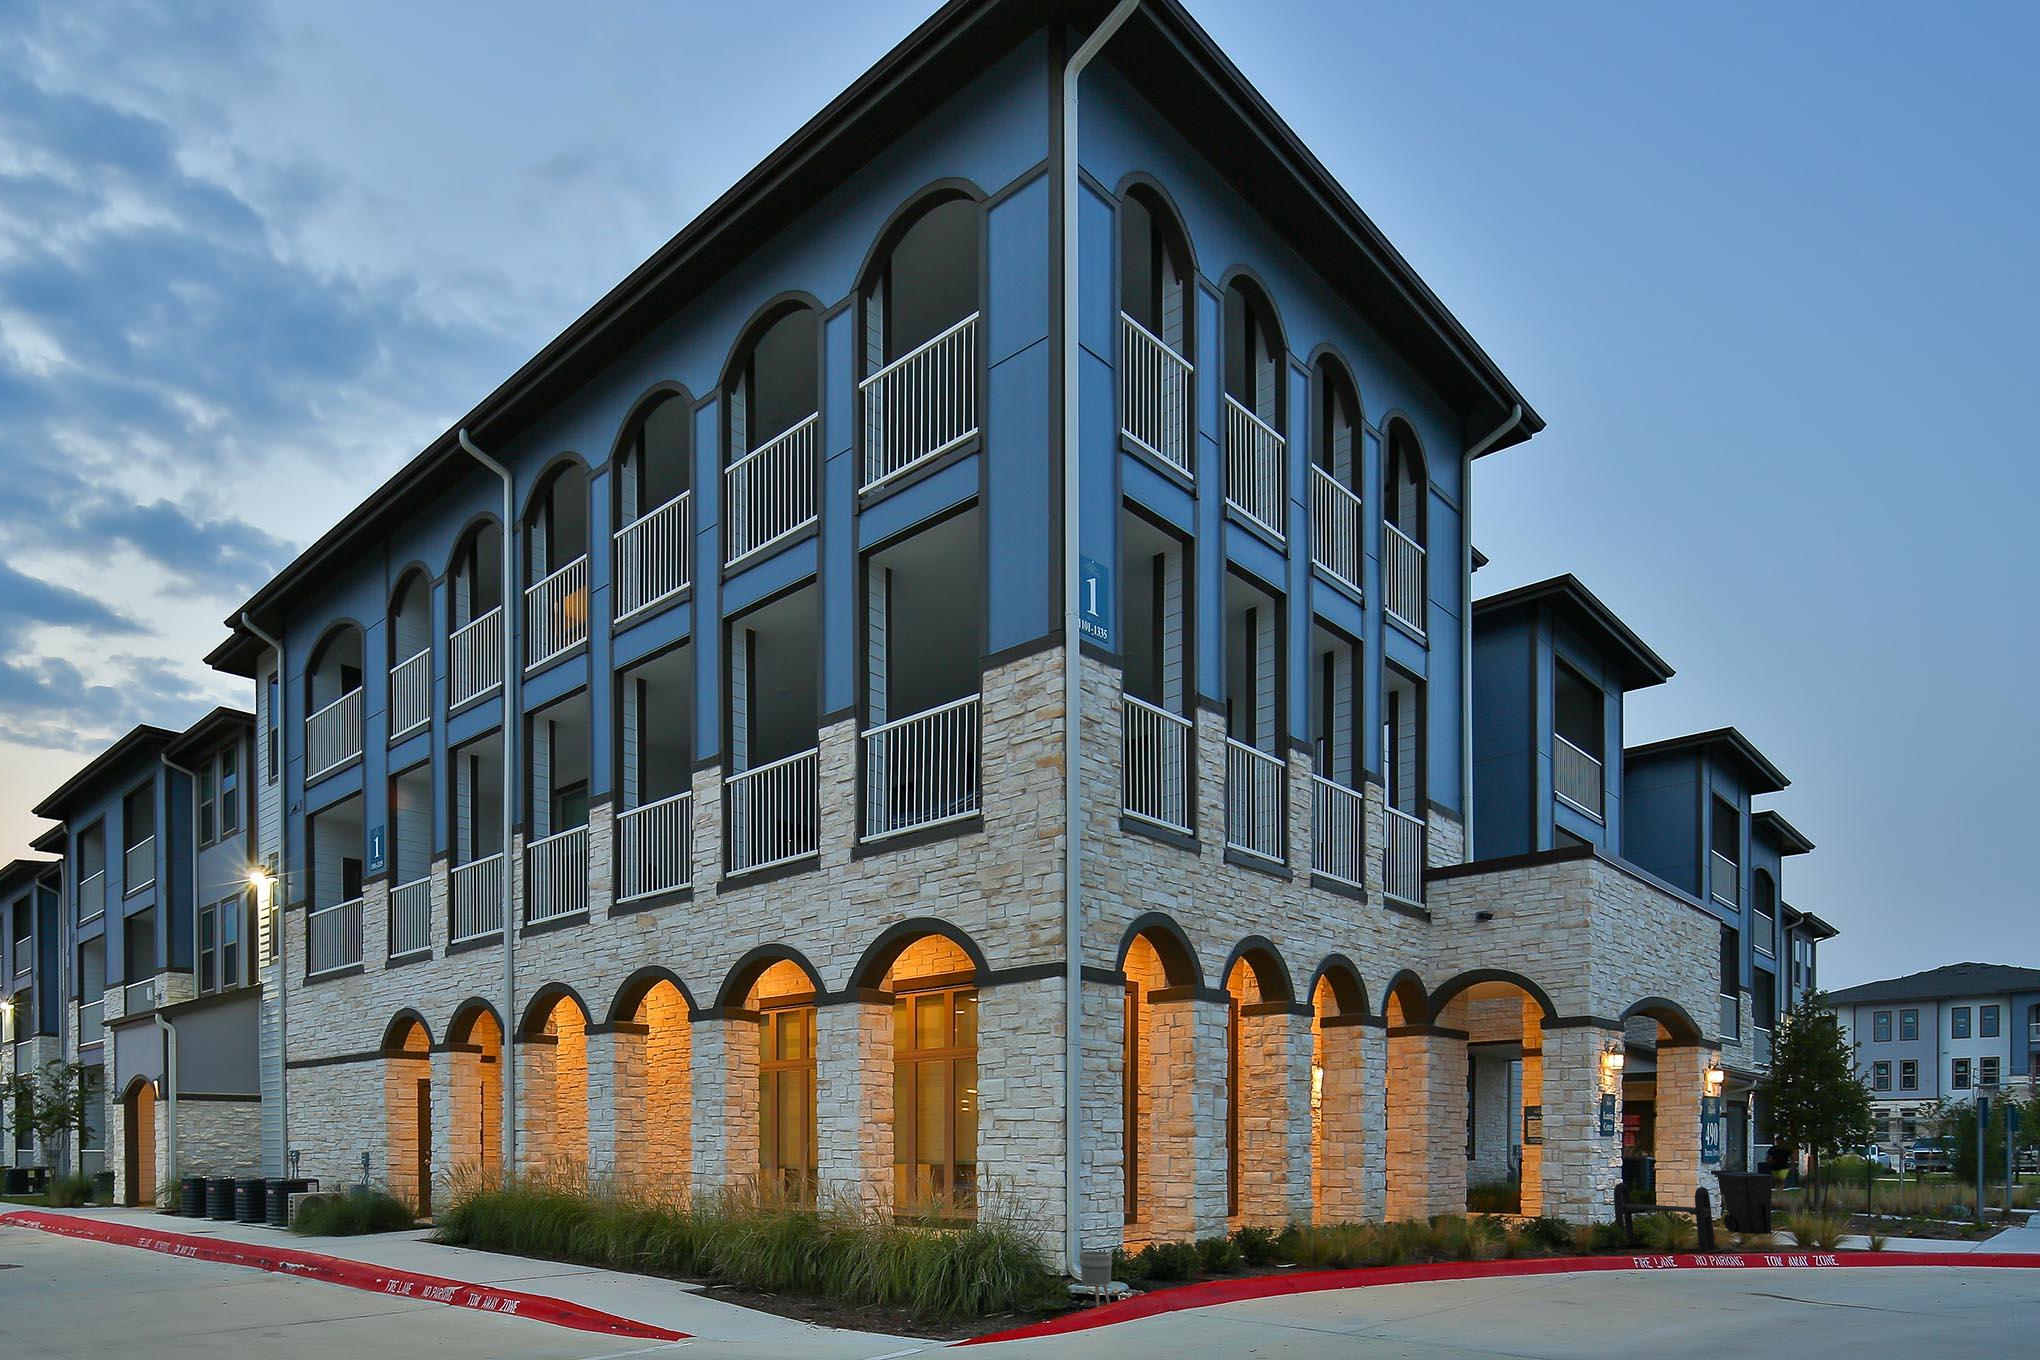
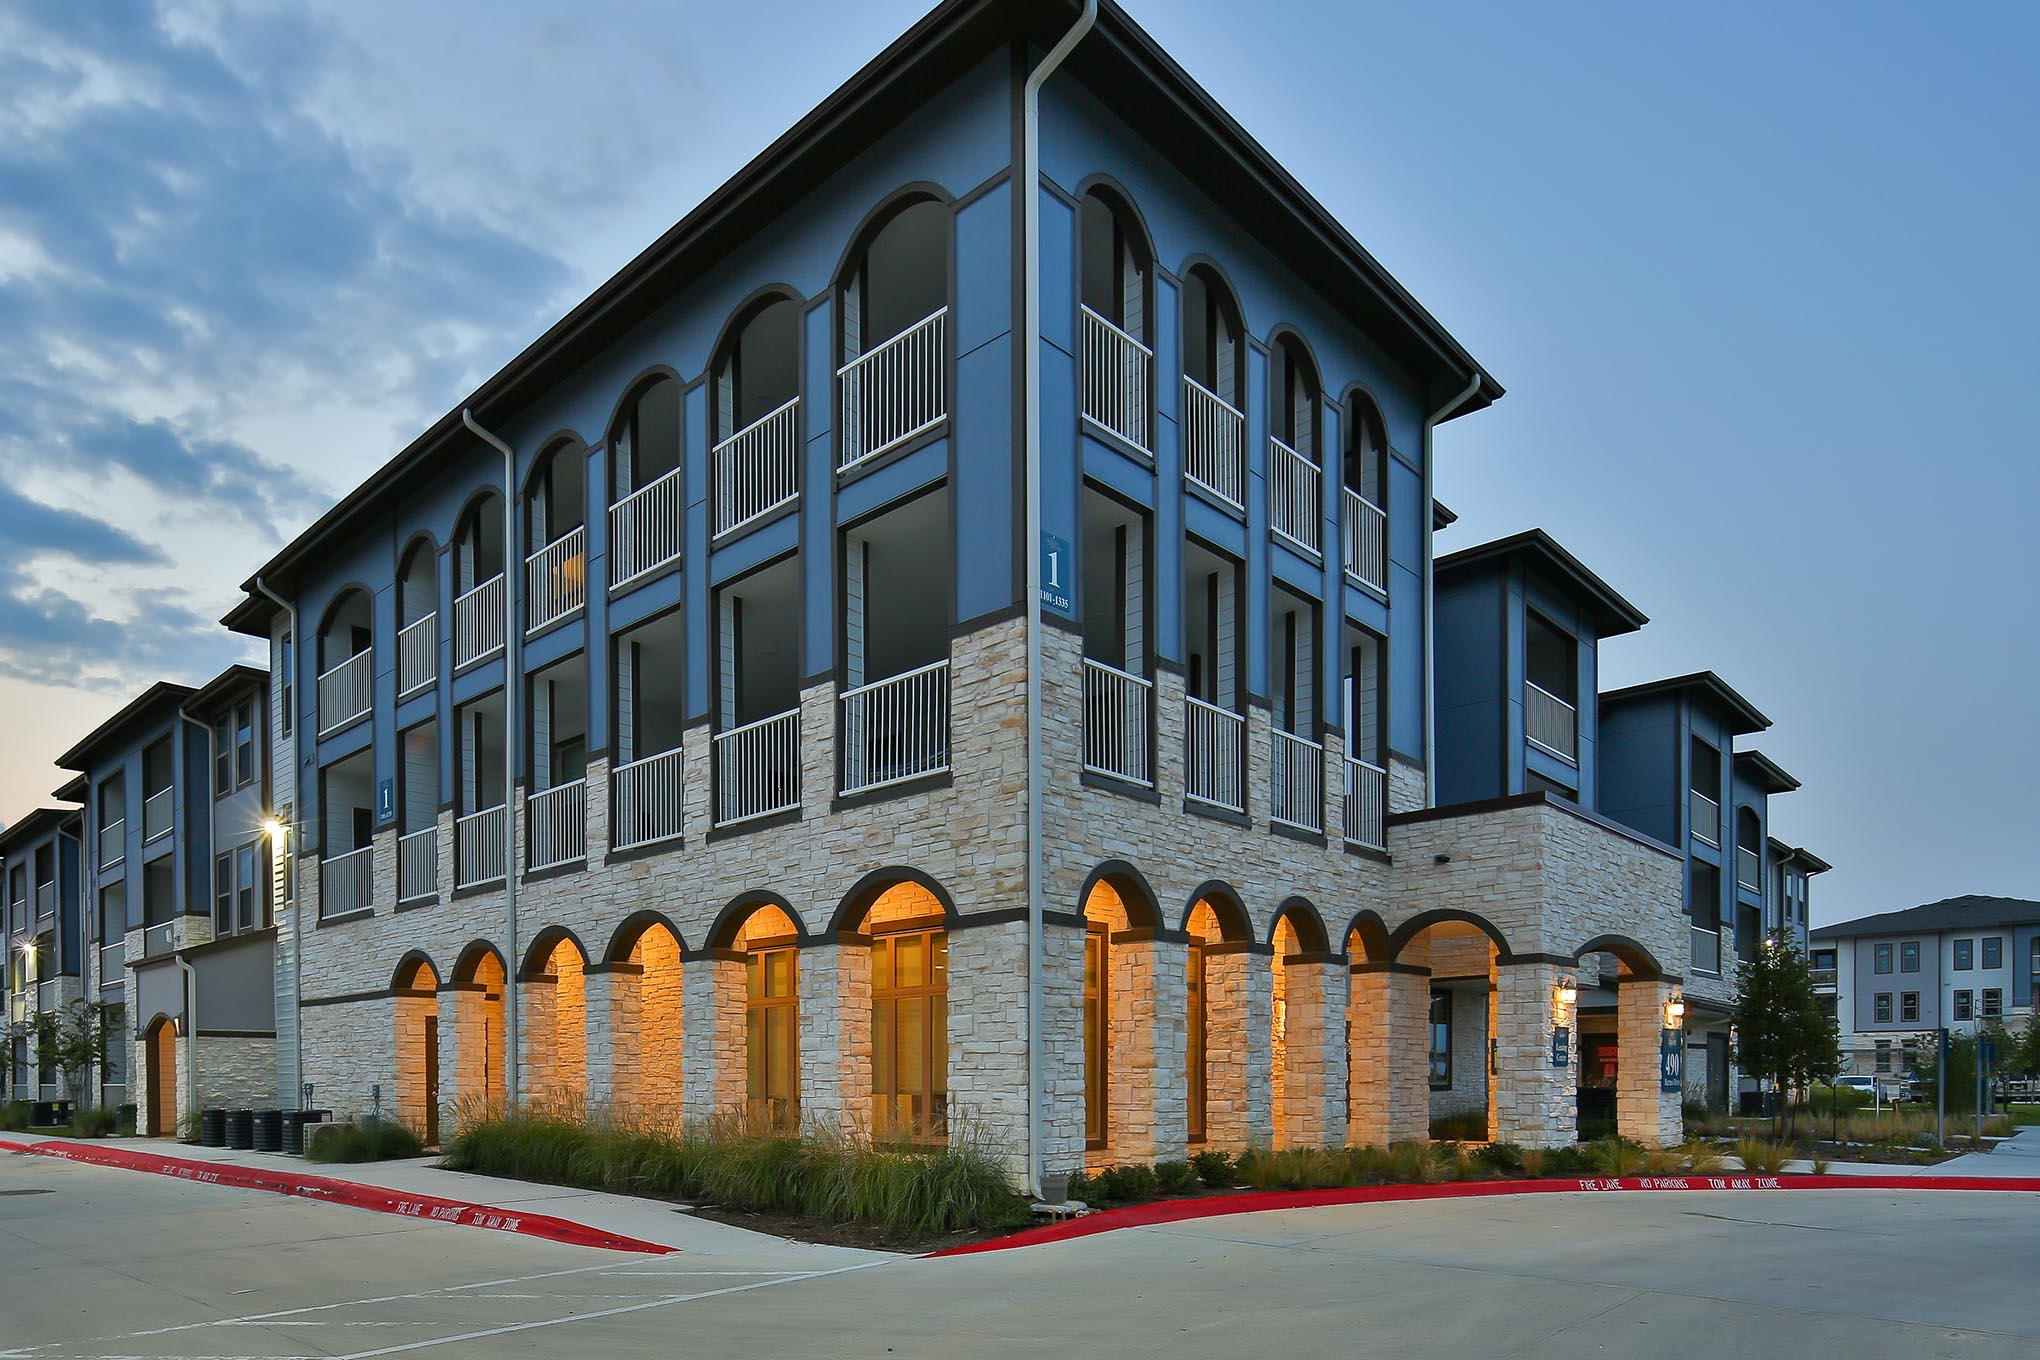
trash can: present [1711,1170,1774,1234] -> none [1659,1099,1719,1159]
bench: present [1614,1183,1715,1252] -> none [1558,1111,1653,1176]

